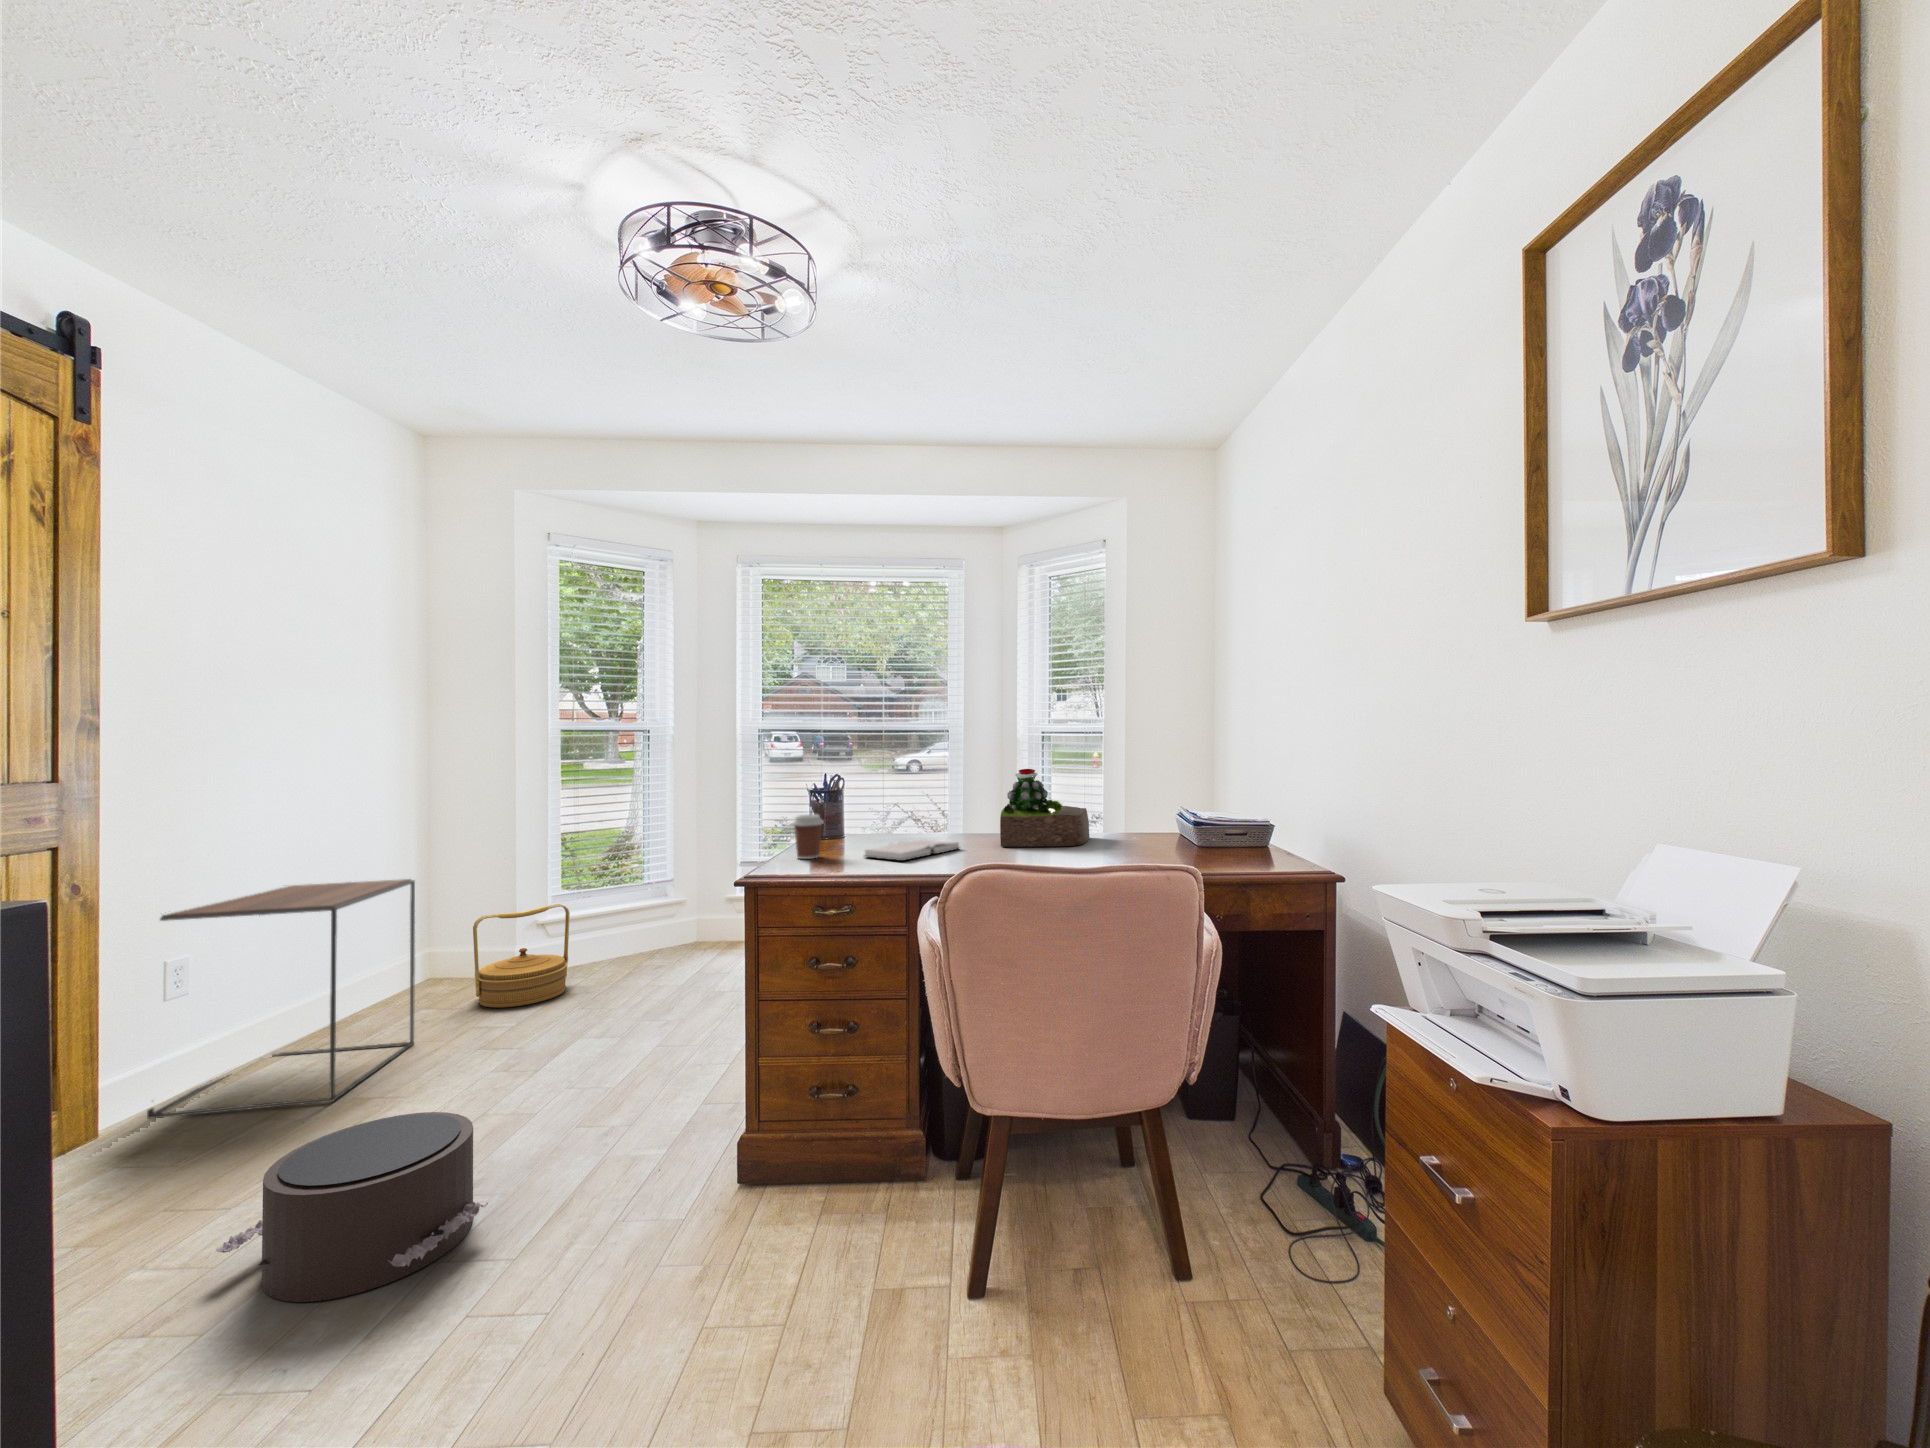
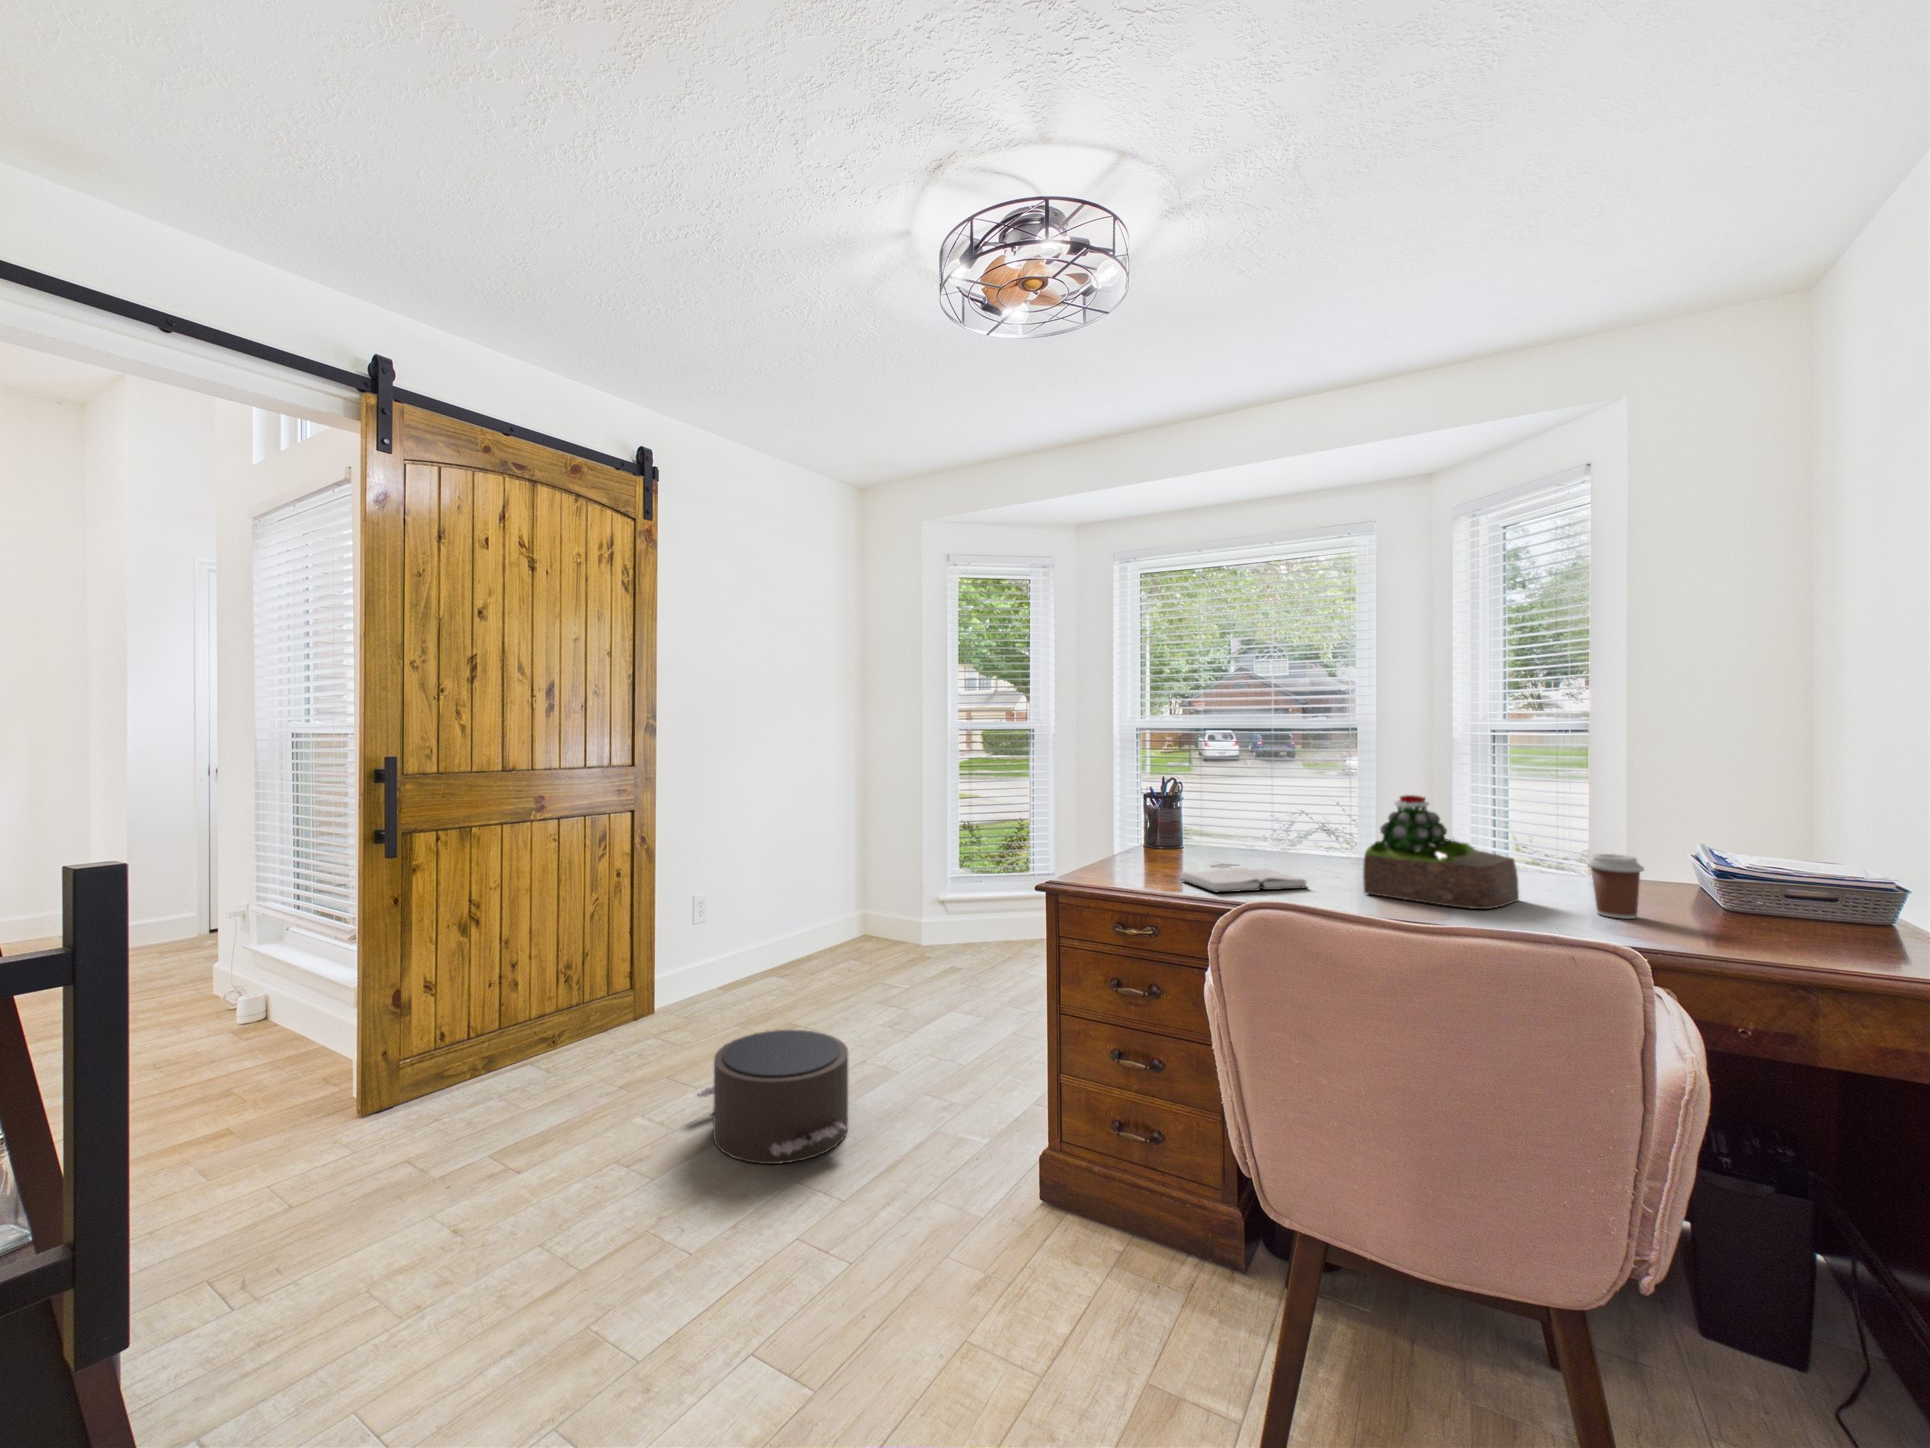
coffee cup: present [792,814,824,859] -> present [1587,854,1644,919]
side table: present [147,879,415,1119] -> none [726,833,885,1005]
woven basket: present [473,904,570,1008] -> none [936,877,1011,961]

